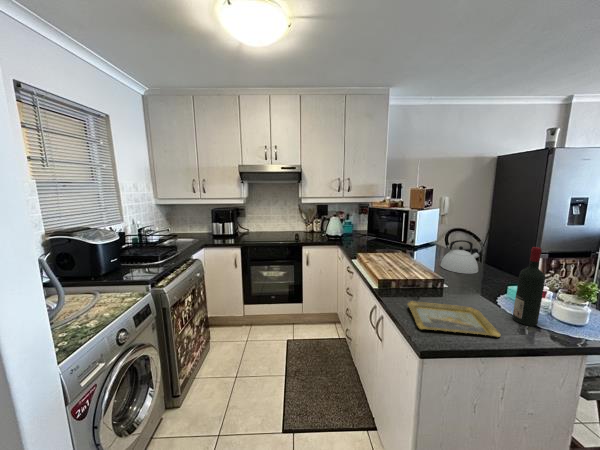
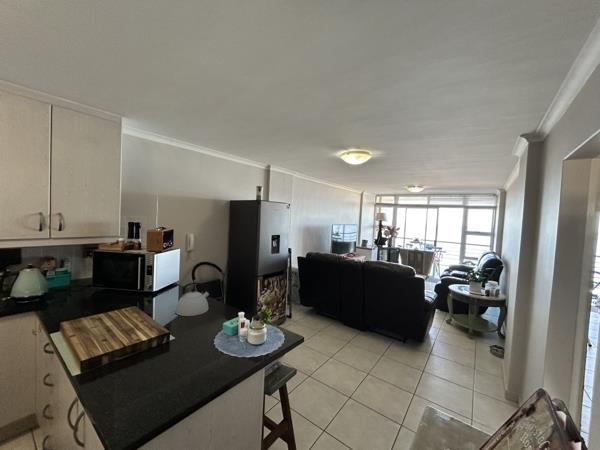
wine bottle: present [513,247,545,326] -> none [222,292,240,359]
tray: present [408,301,500,337] -> none [115,359,207,418]

